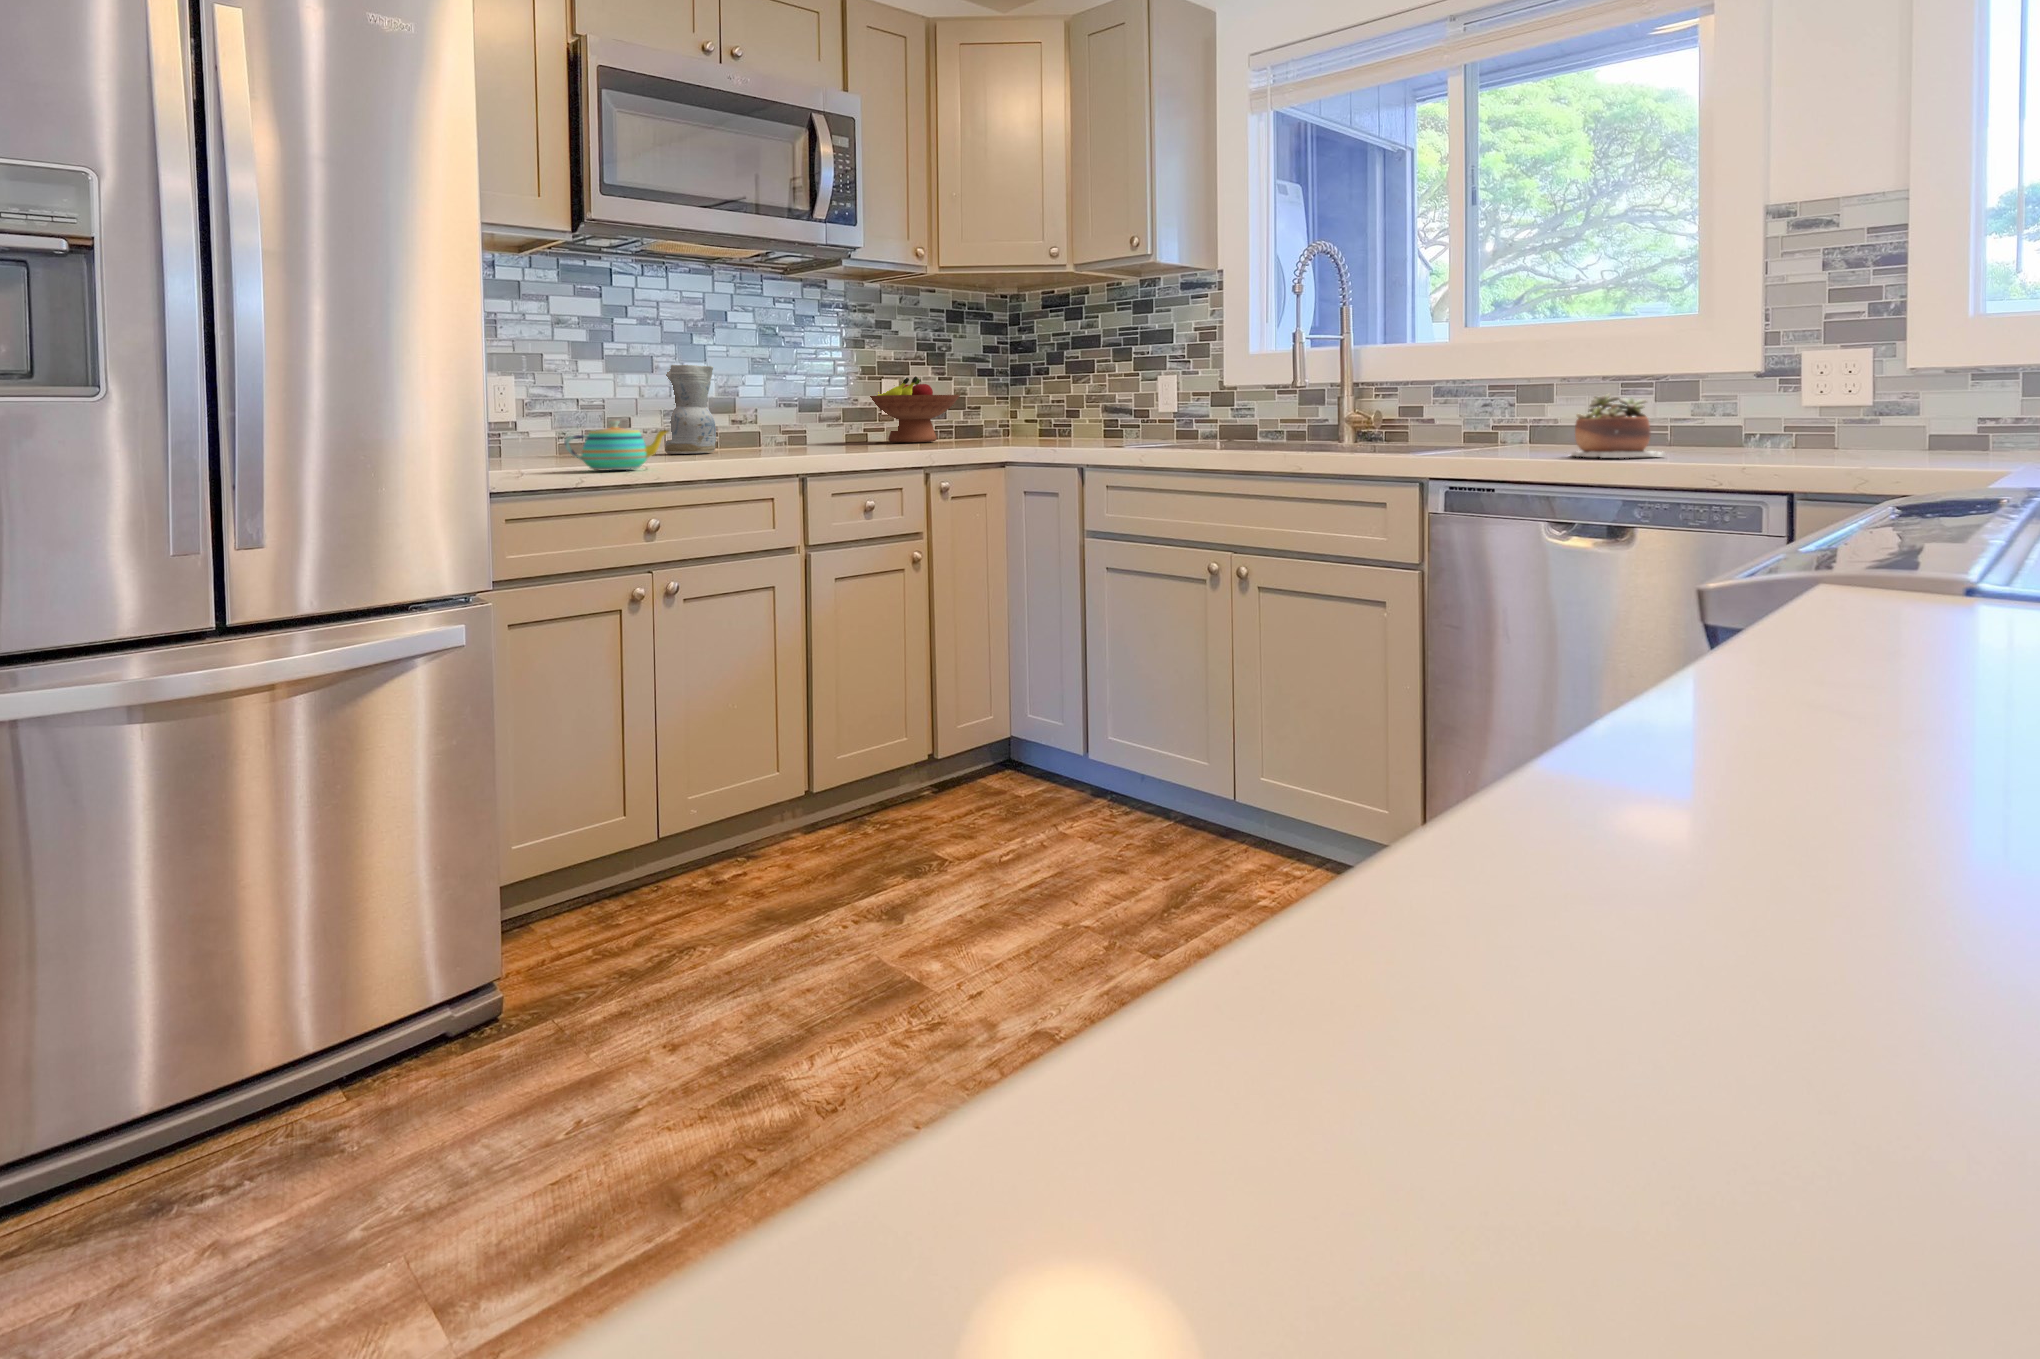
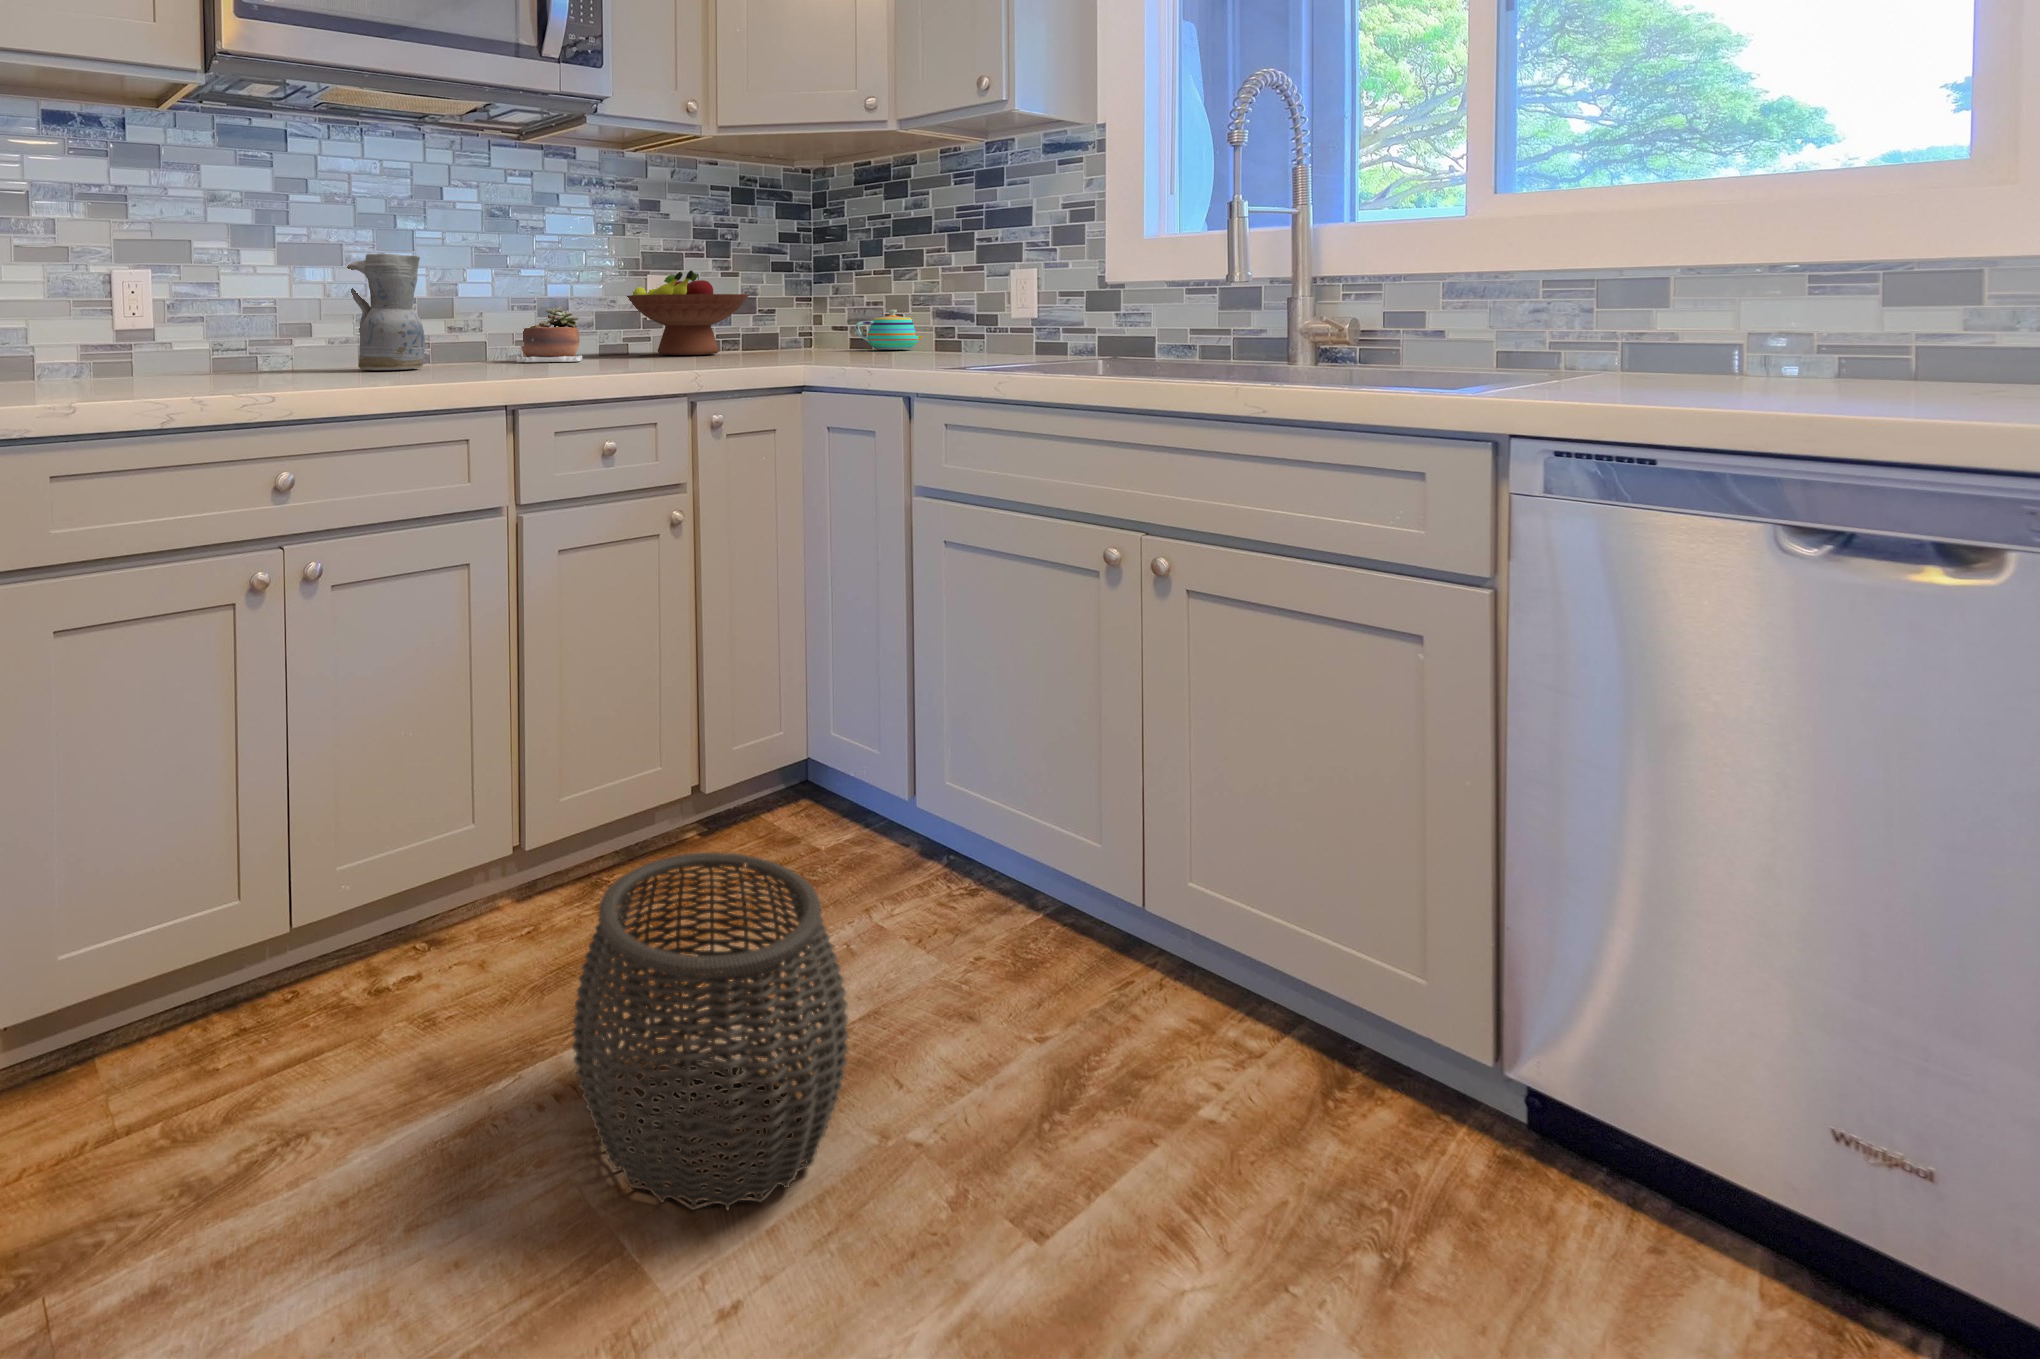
succulent plant: present [1571,394,1666,458] -> present [517,307,582,362]
teapot: present [564,420,669,470] -> present [855,309,923,350]
woven basket: none [870,760,1043,954] -> present [572,852,848,1210]

